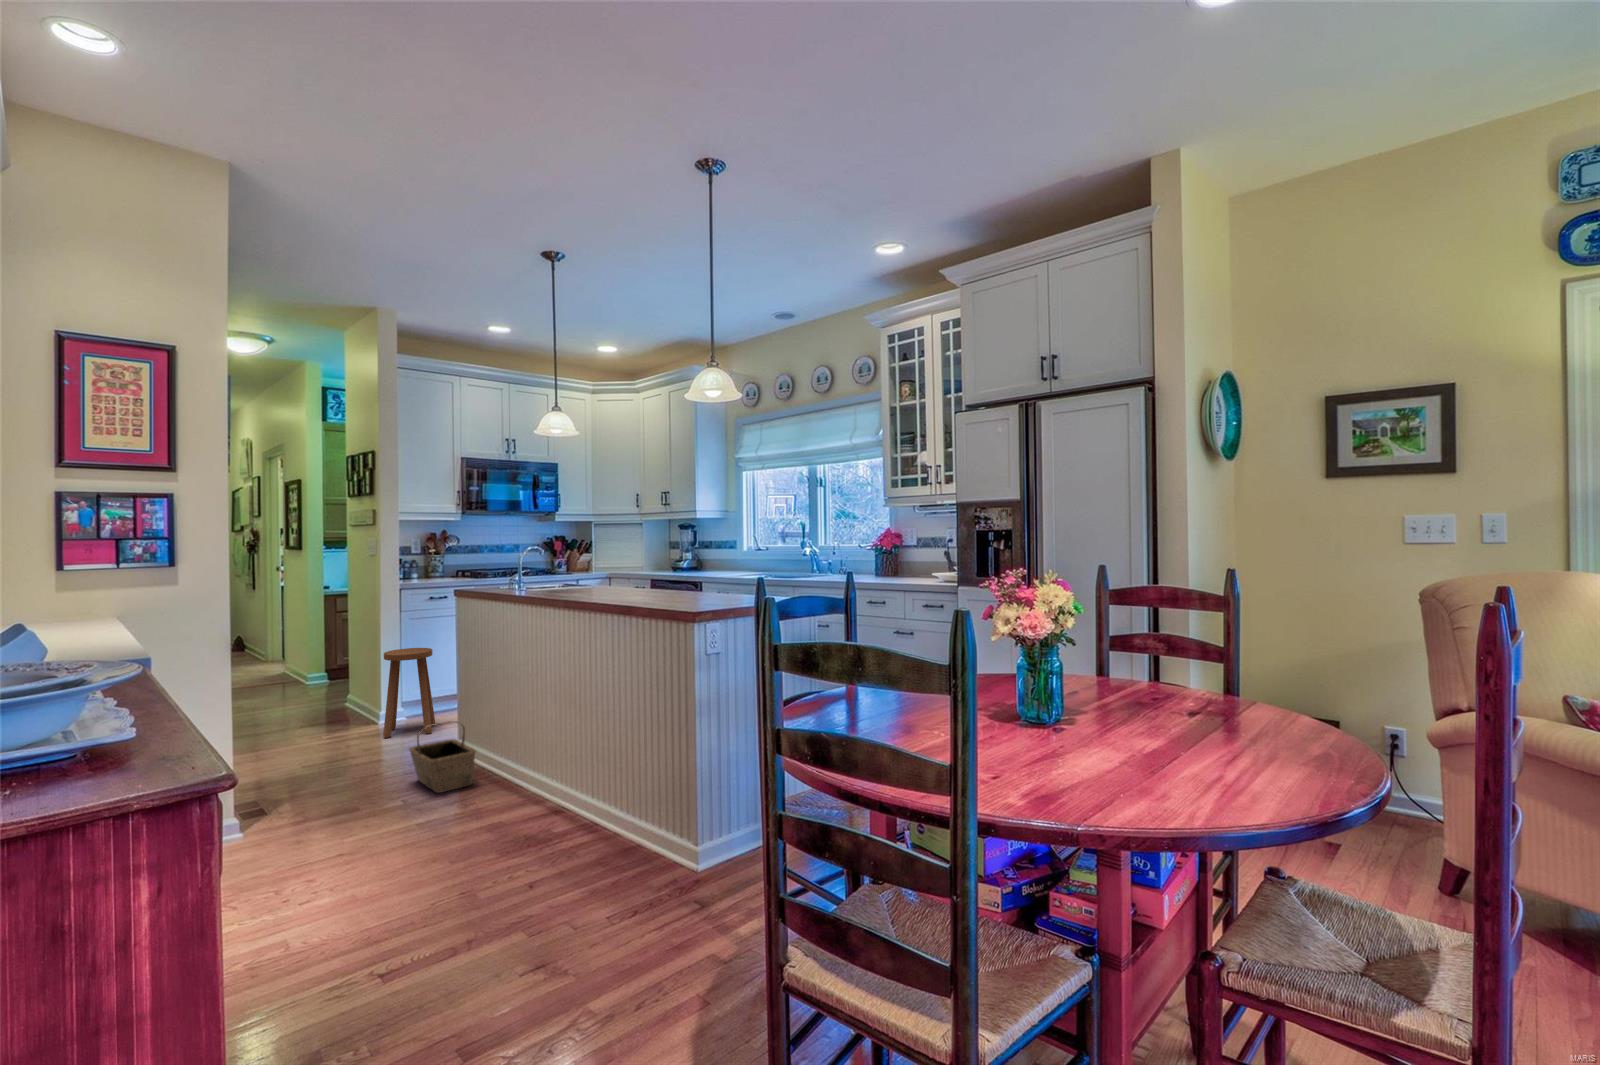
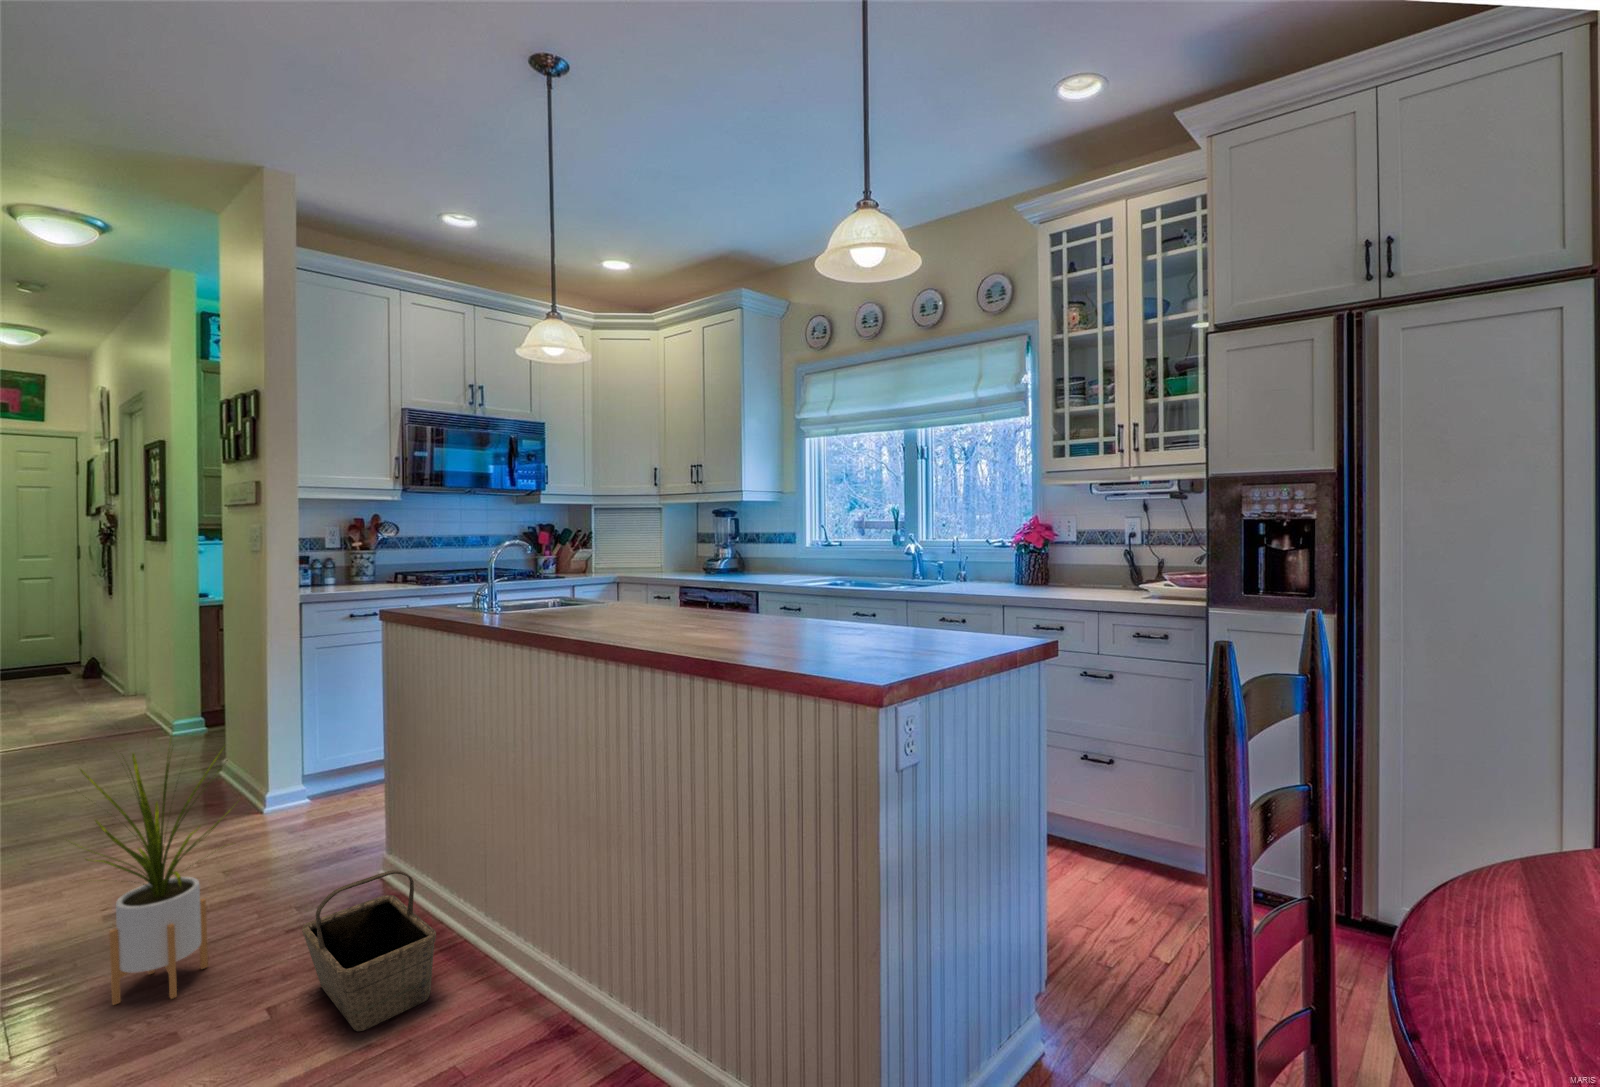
house plant: none [297,648,379,785] -> present [80,747,235,1005]
stool: present [383,648,435,738] -> none [269,700,361,856]

